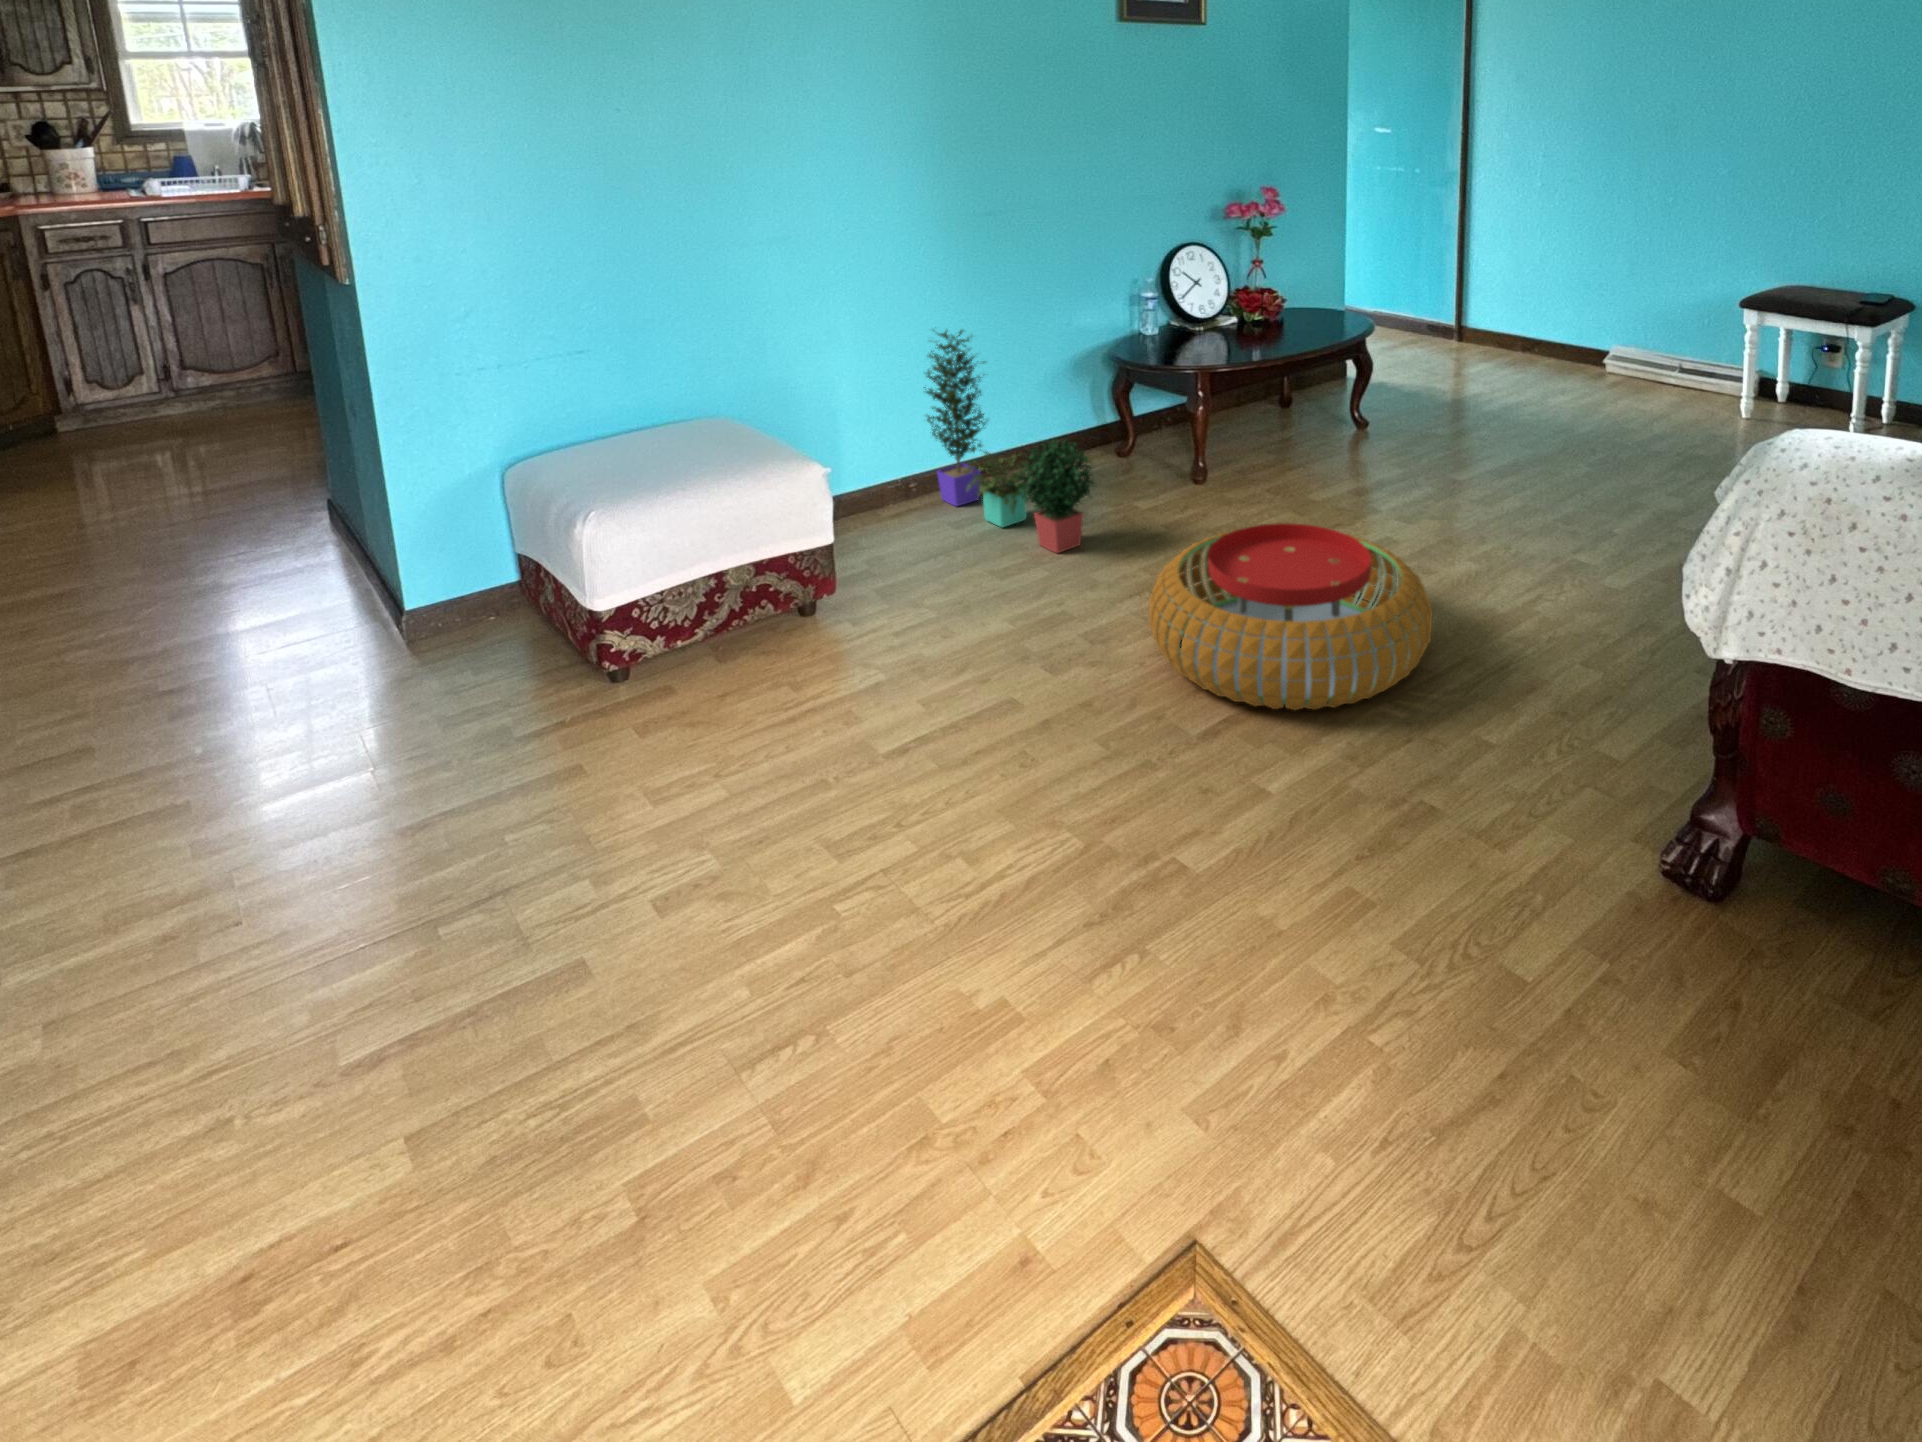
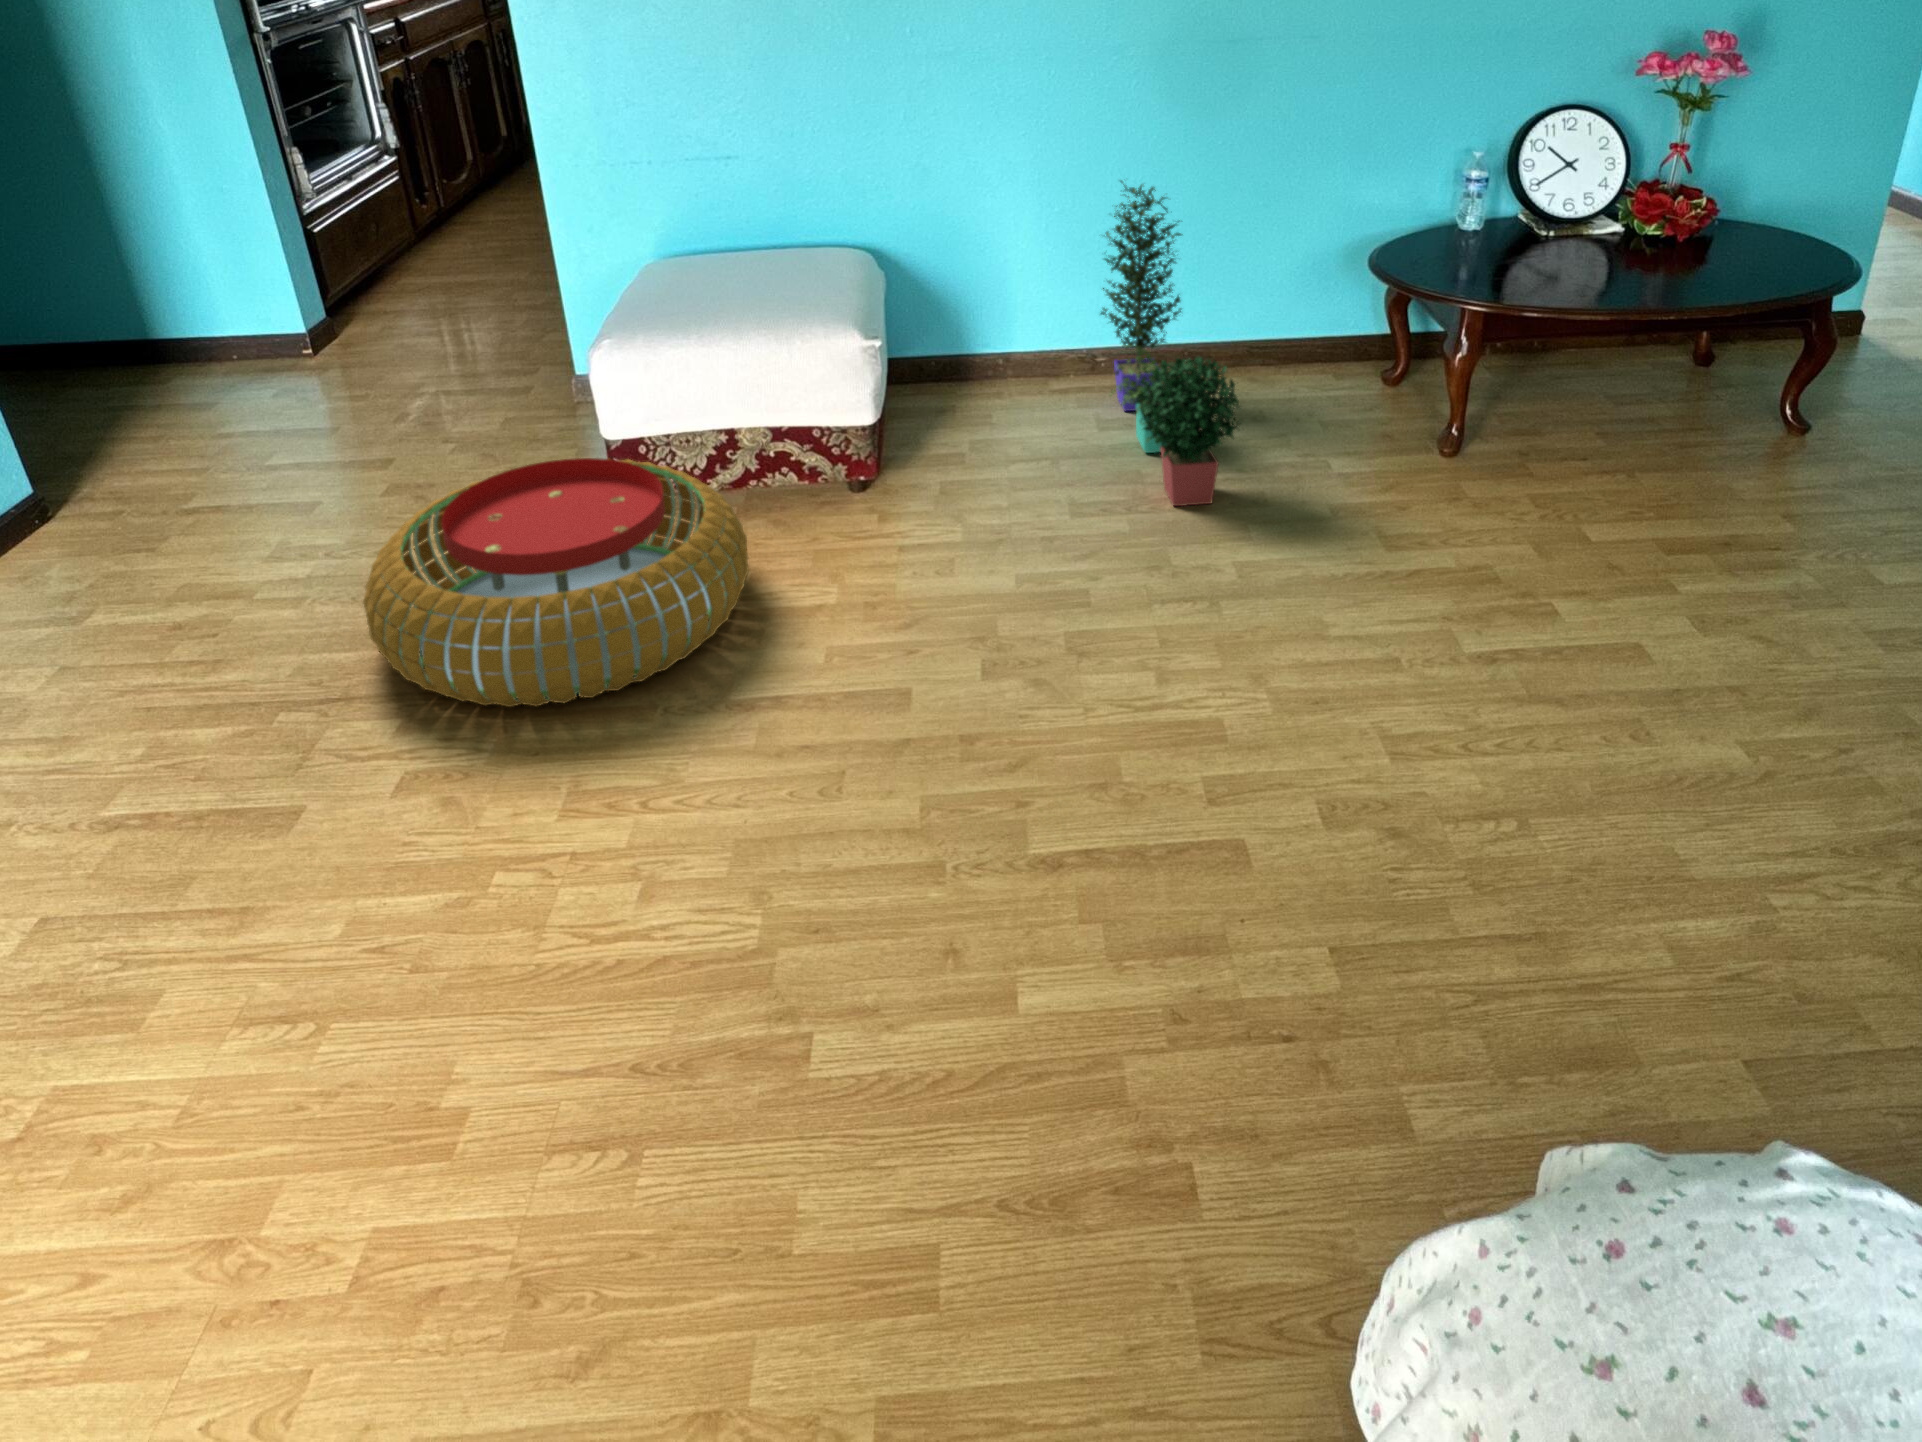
pouf: present [1149,523,1433,710] -> present [363,458,749,707]

